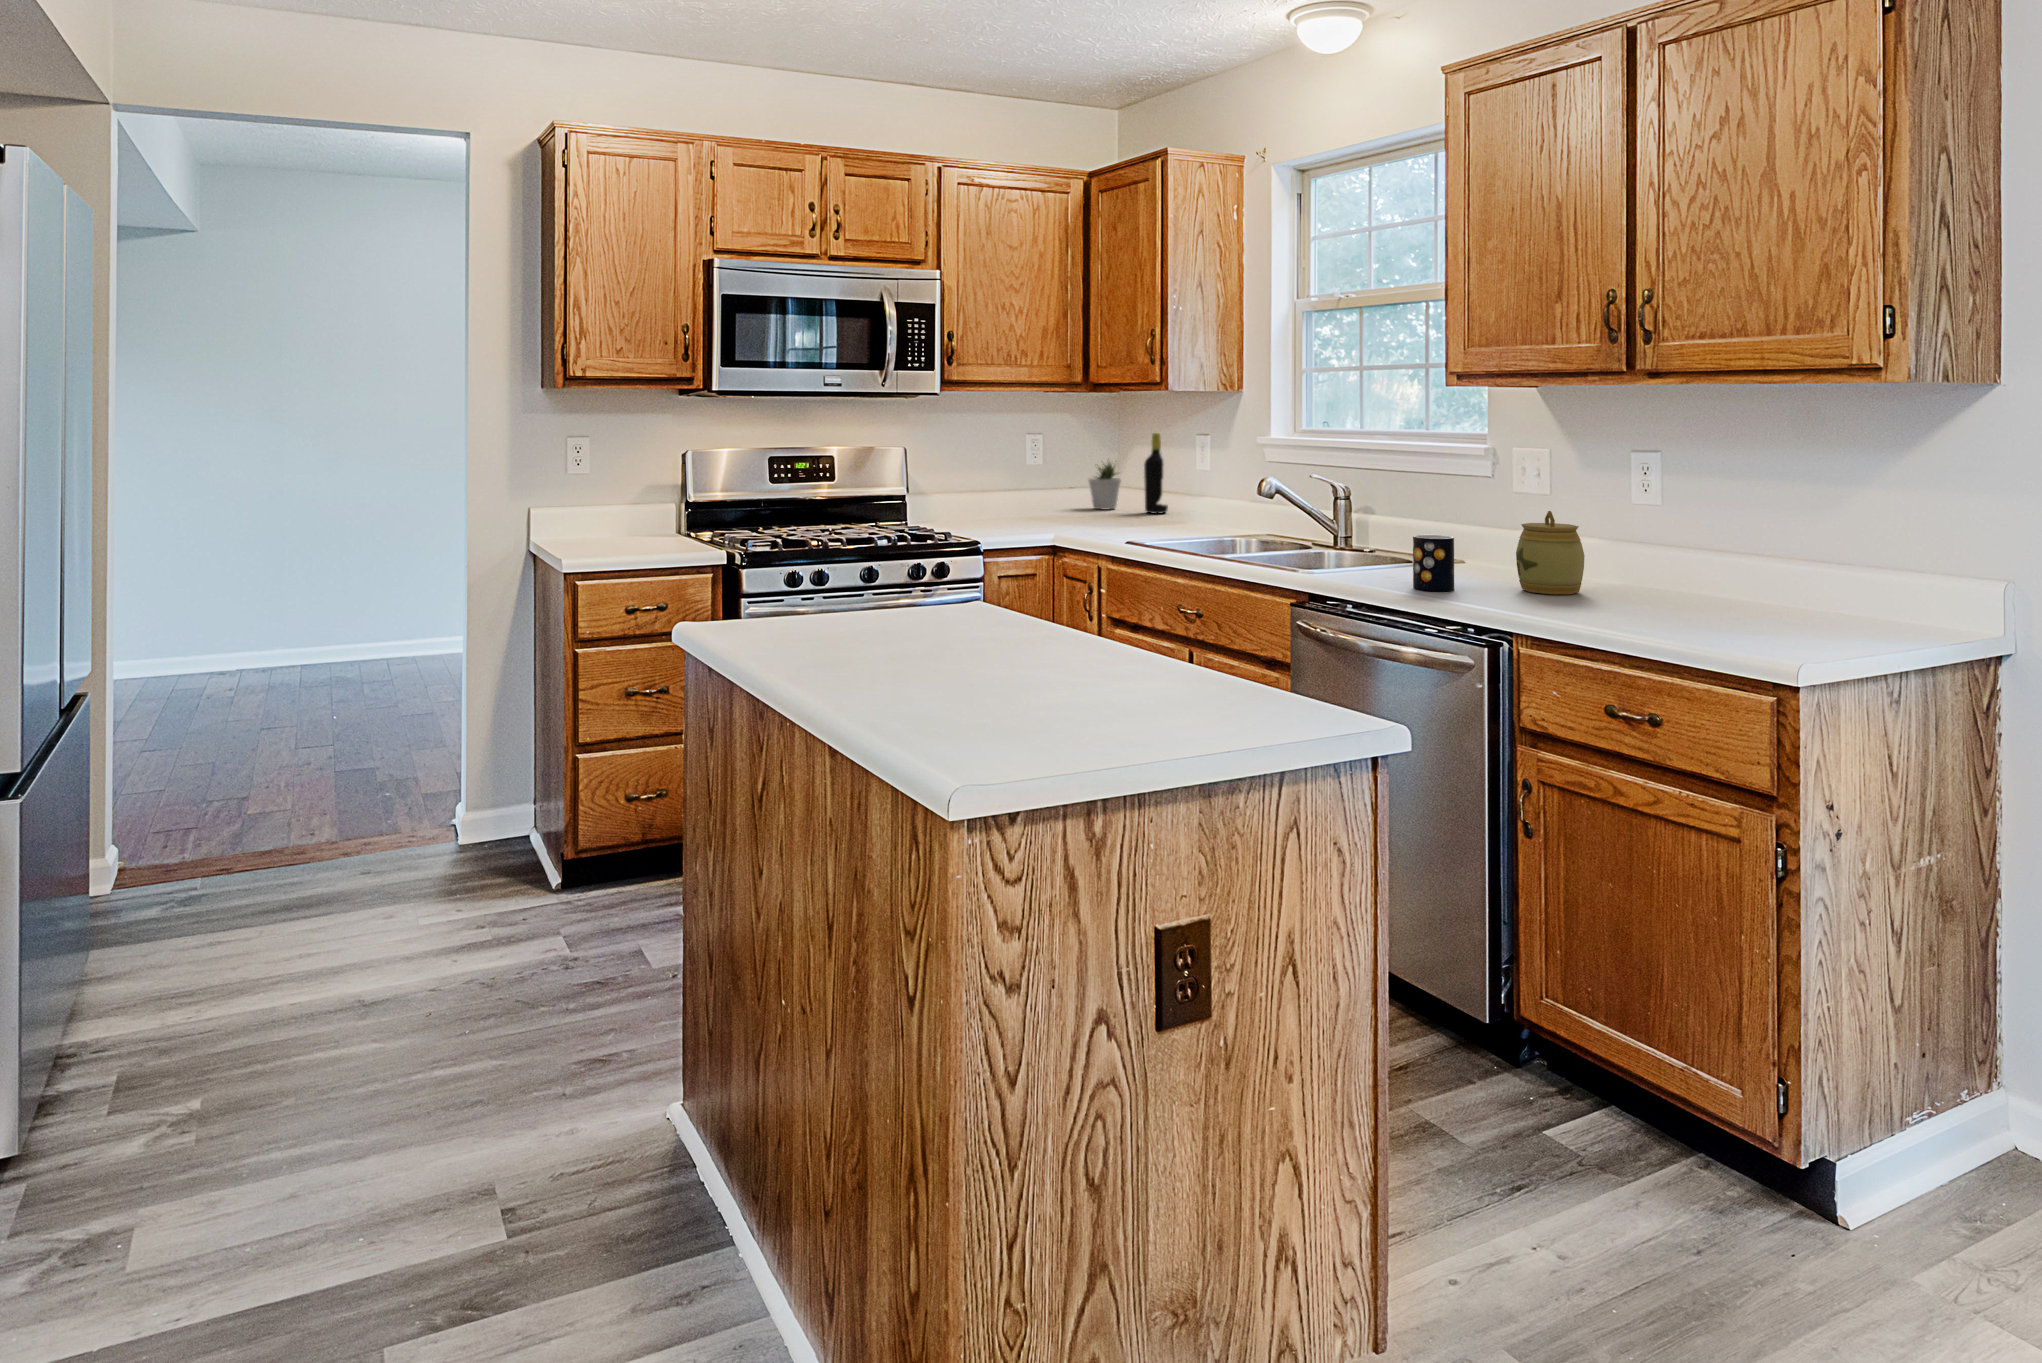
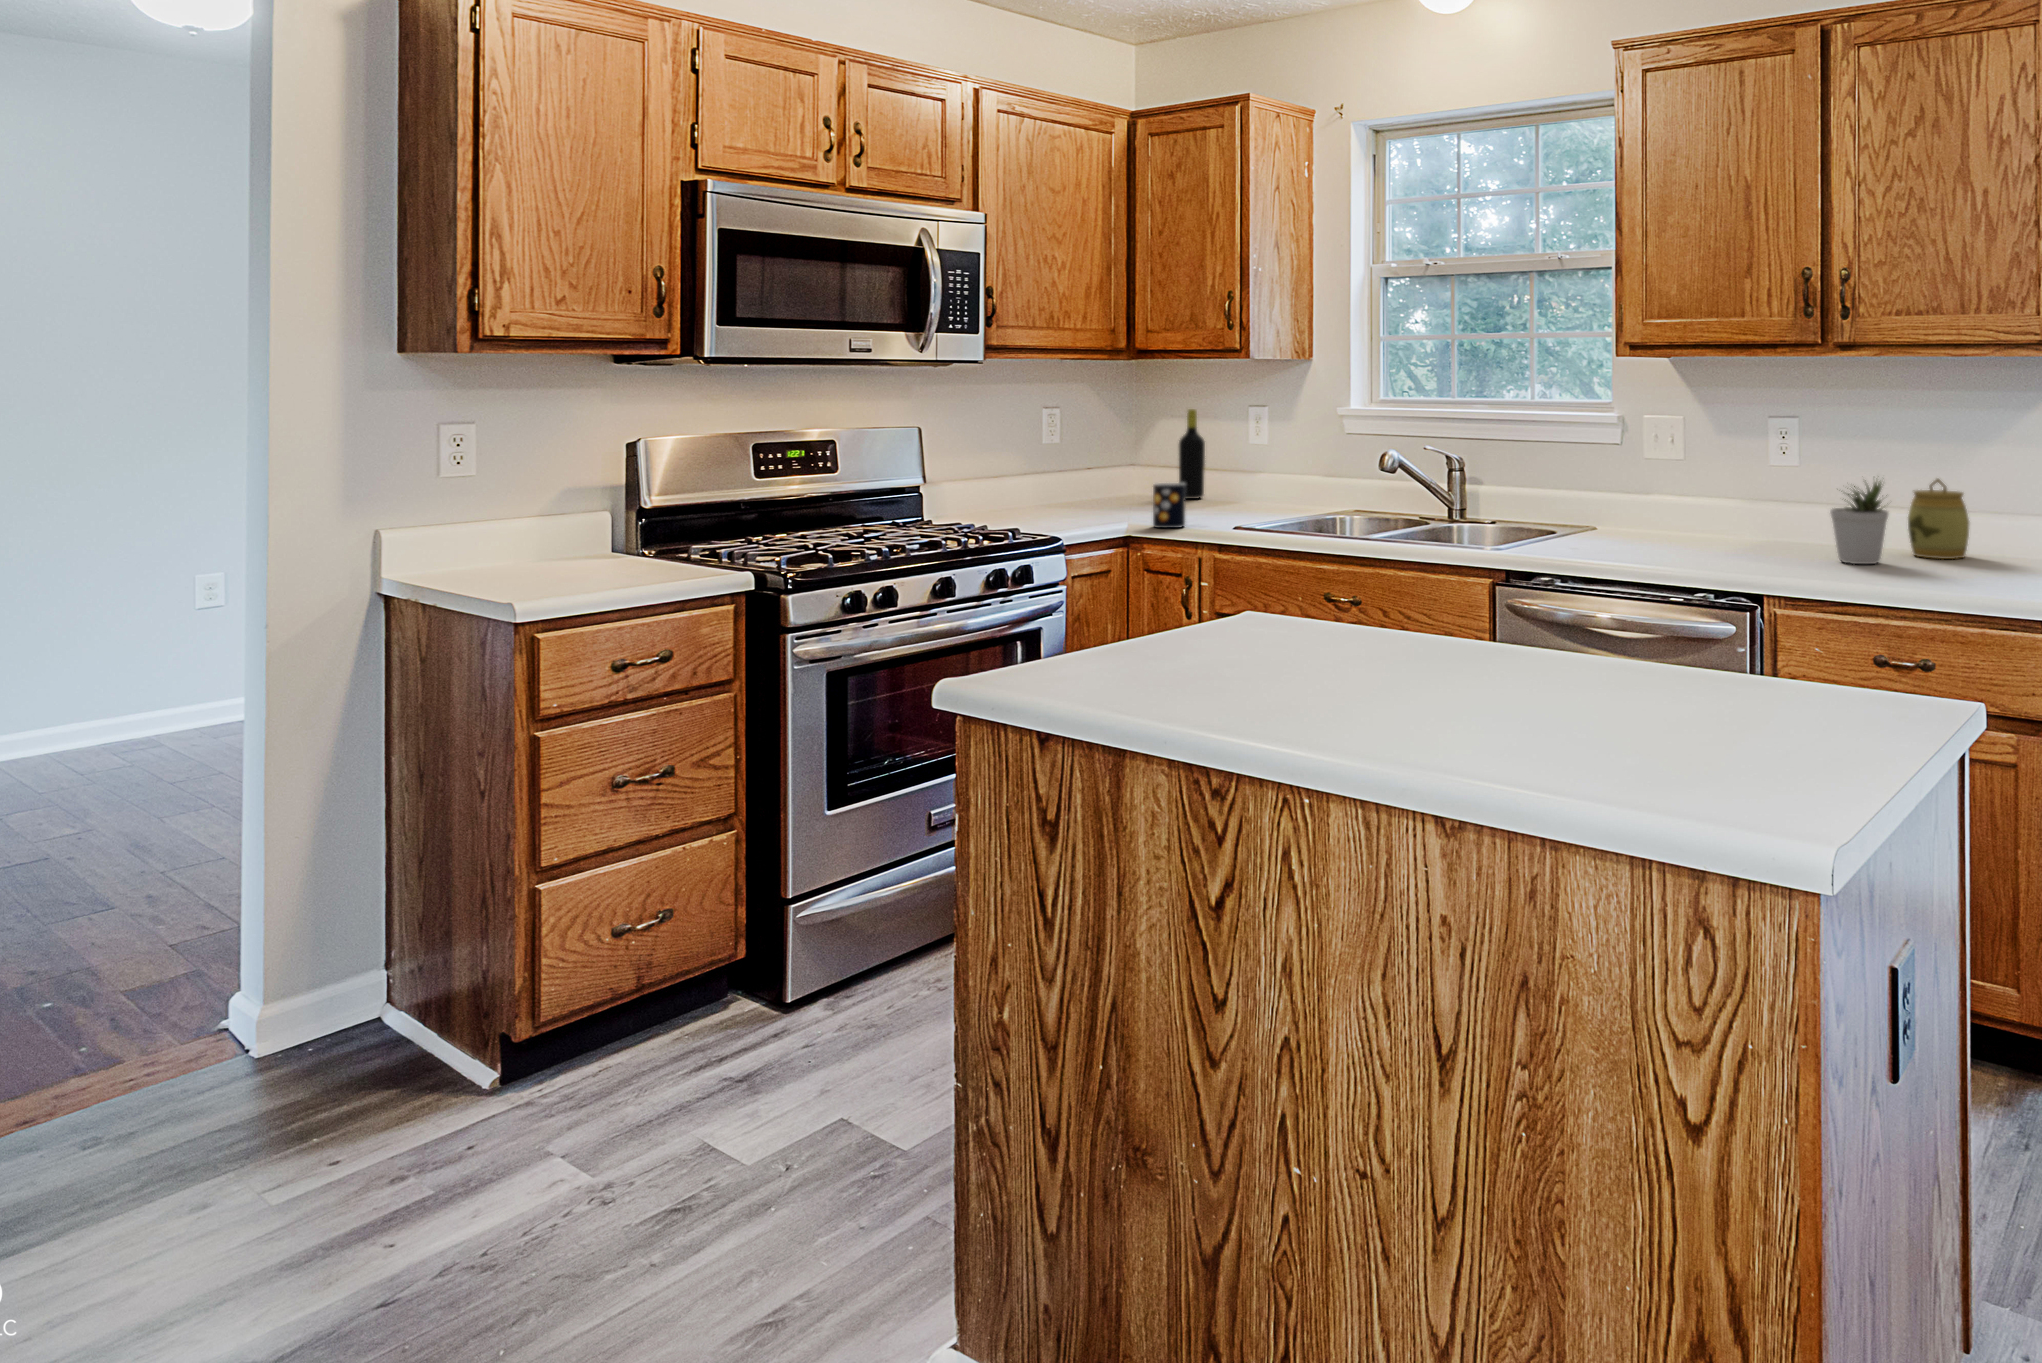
potted plant: present [1088,463,1121,509] -> present [1830,481,1888,564]
jar: present [1516,511,1585,594] -> present [1908,479,1969,559]
mug: present [1413,535,1454,591] -> present [1153,483,1186,528]

